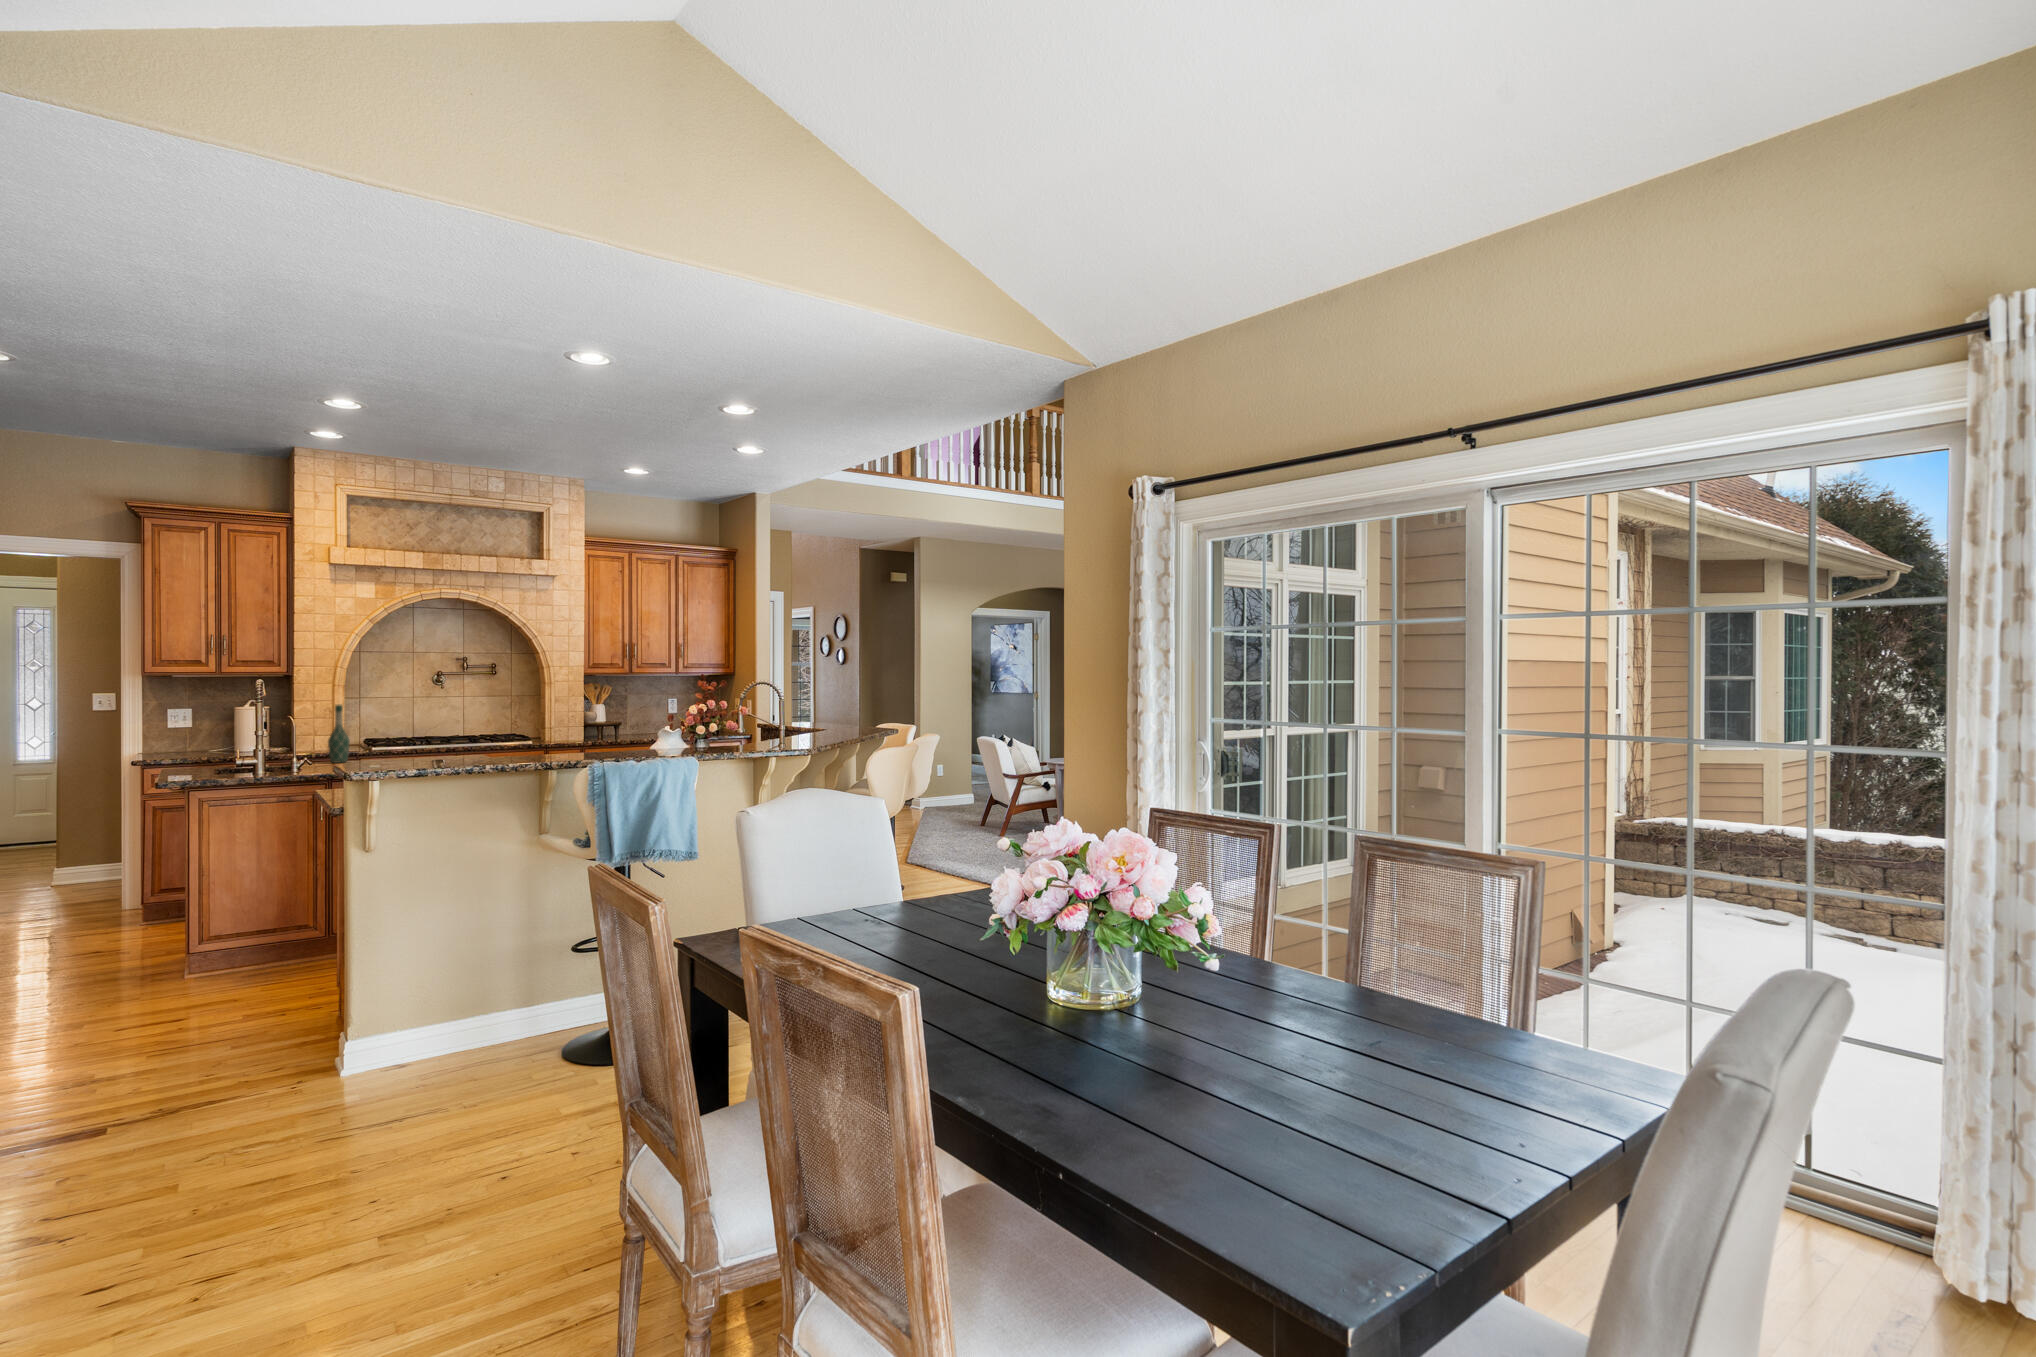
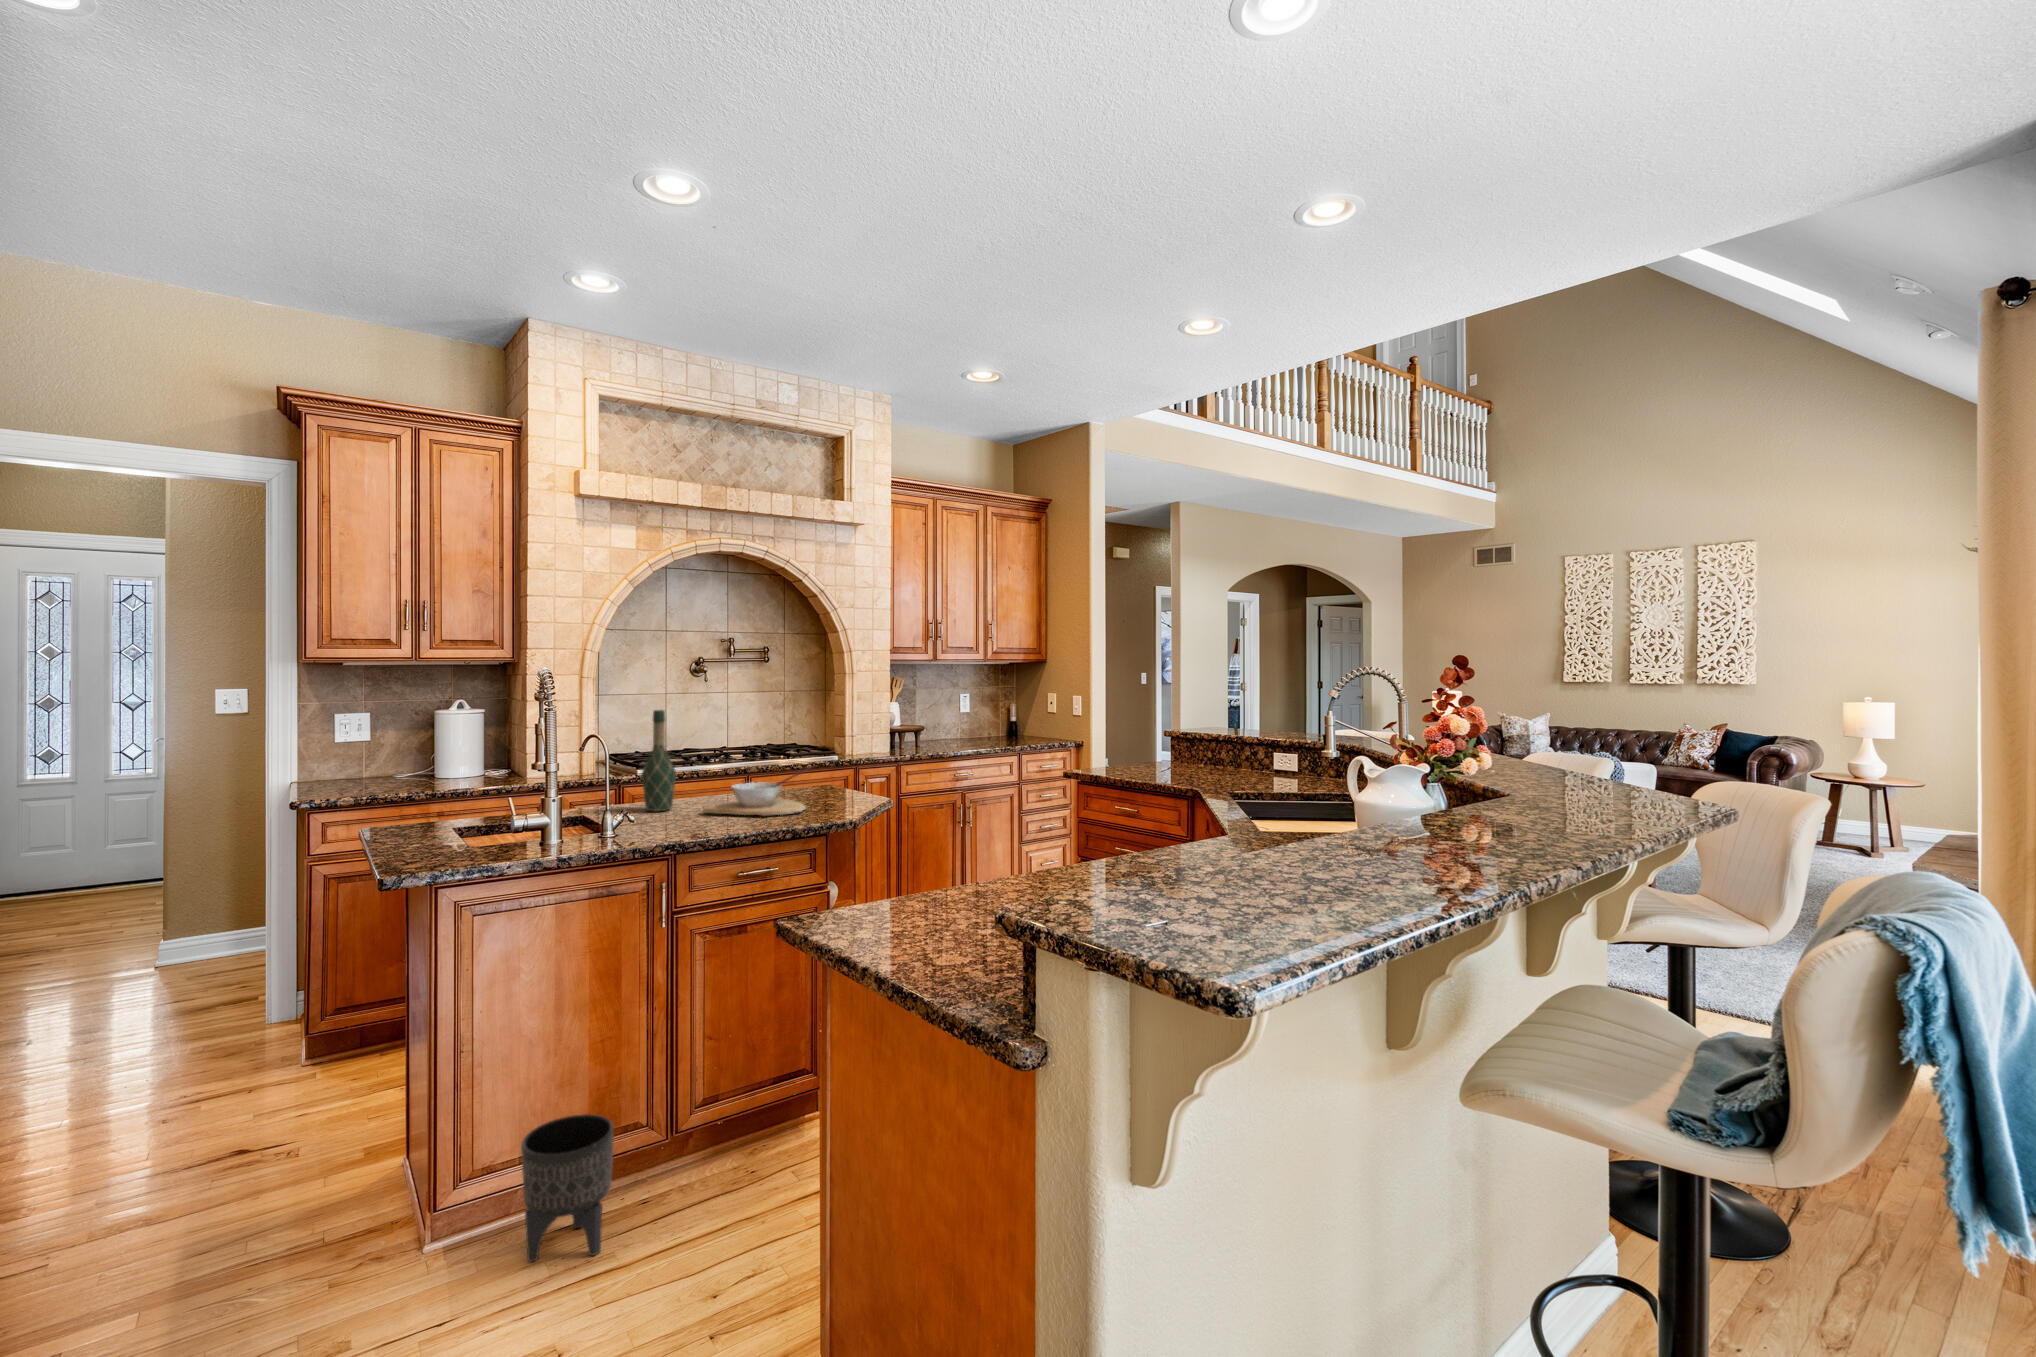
bowl: none [360,738,430,764] -> present [703,768,810,815]
planter: none [230,913,283,979] -> present [521,1114,614,1262]

